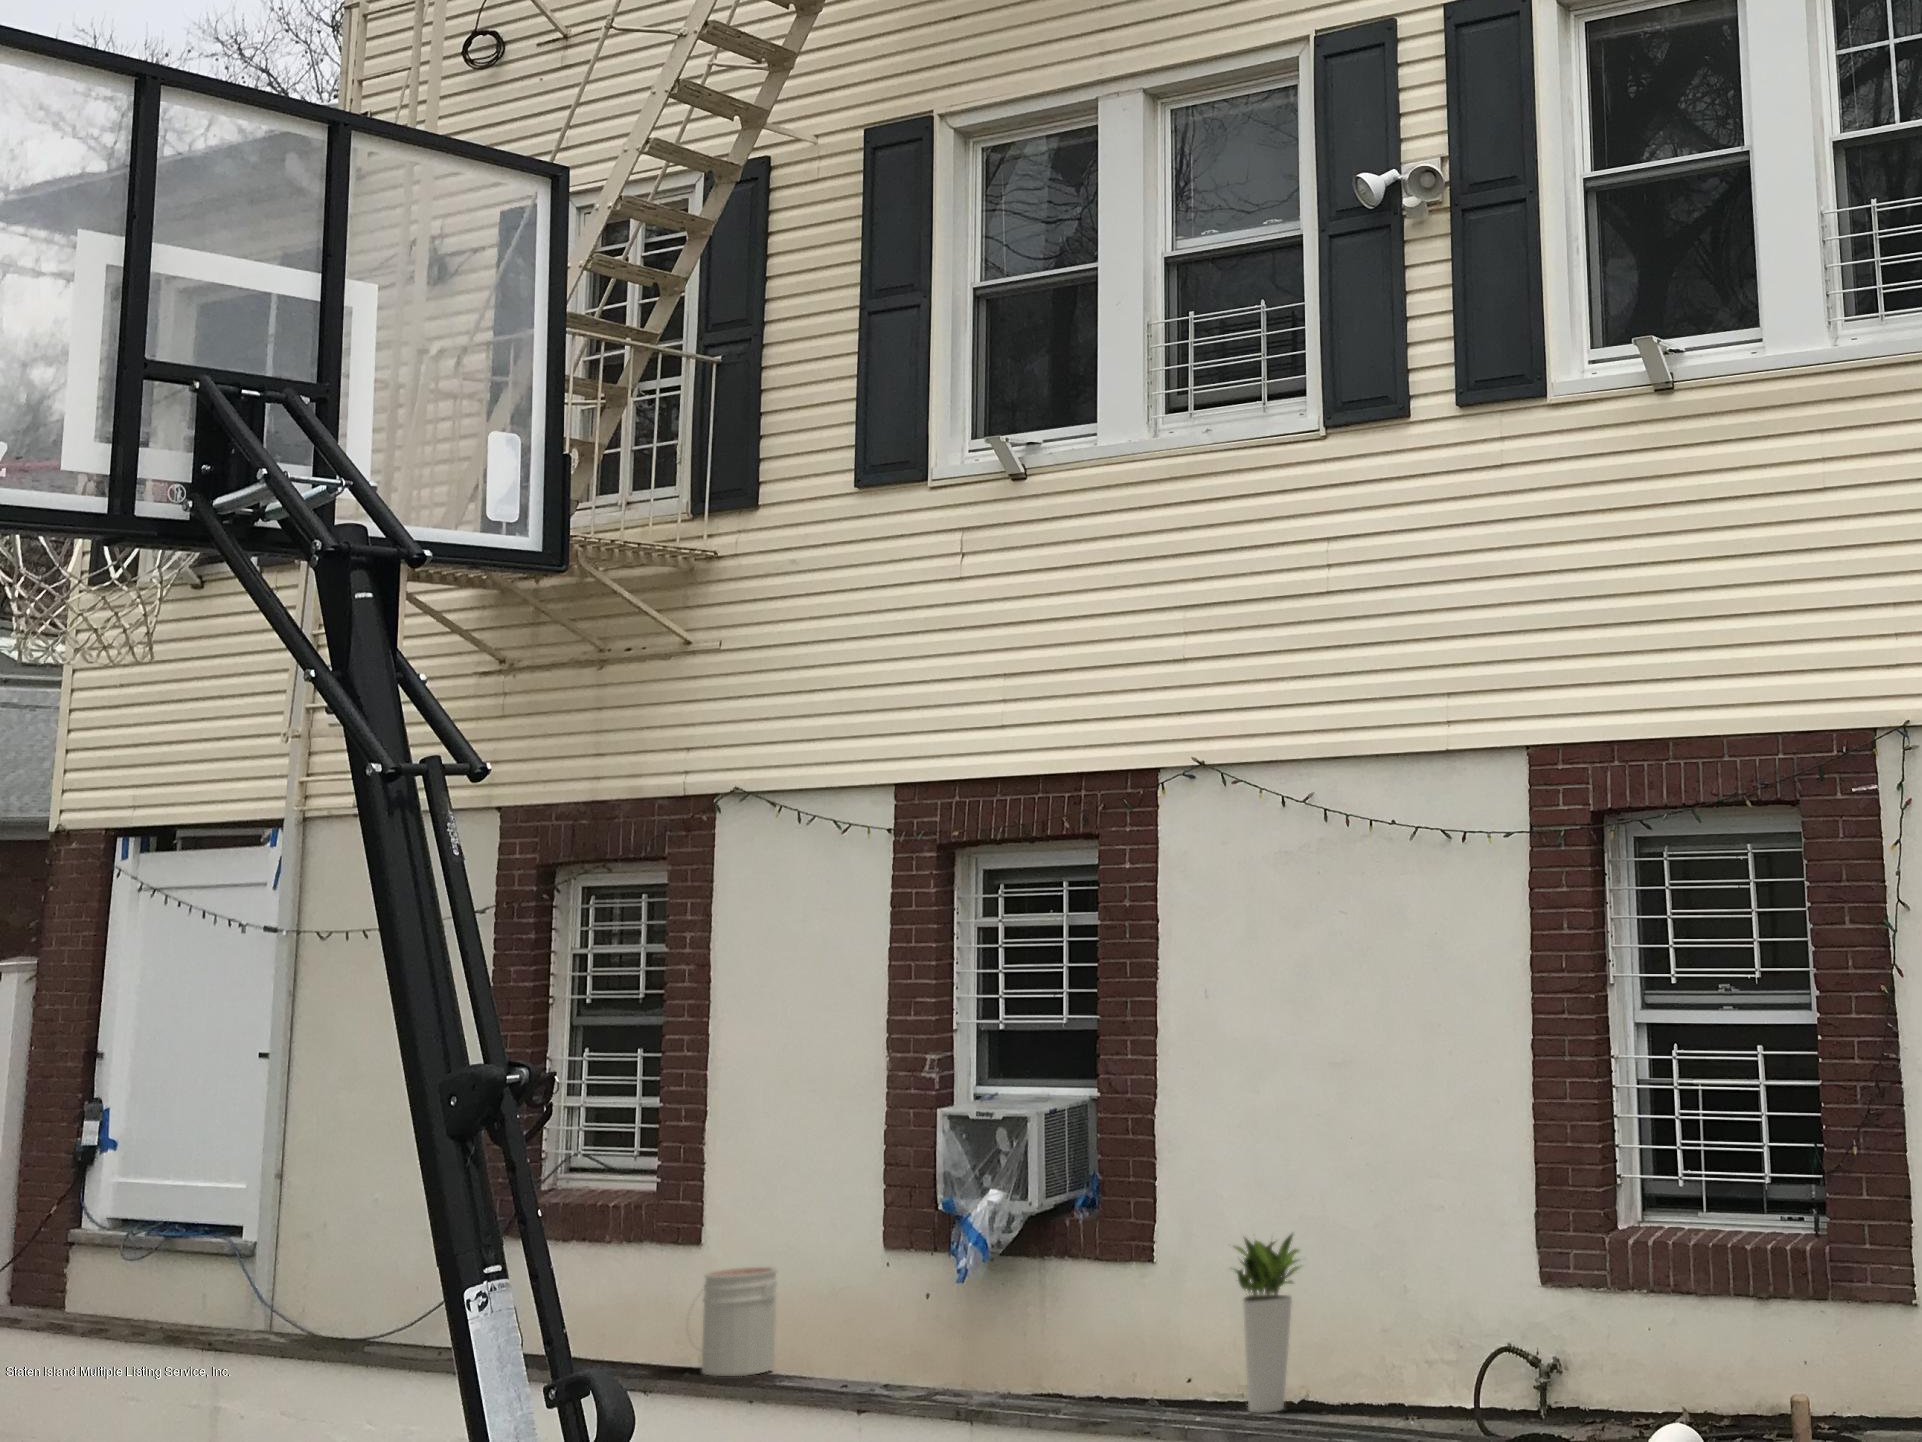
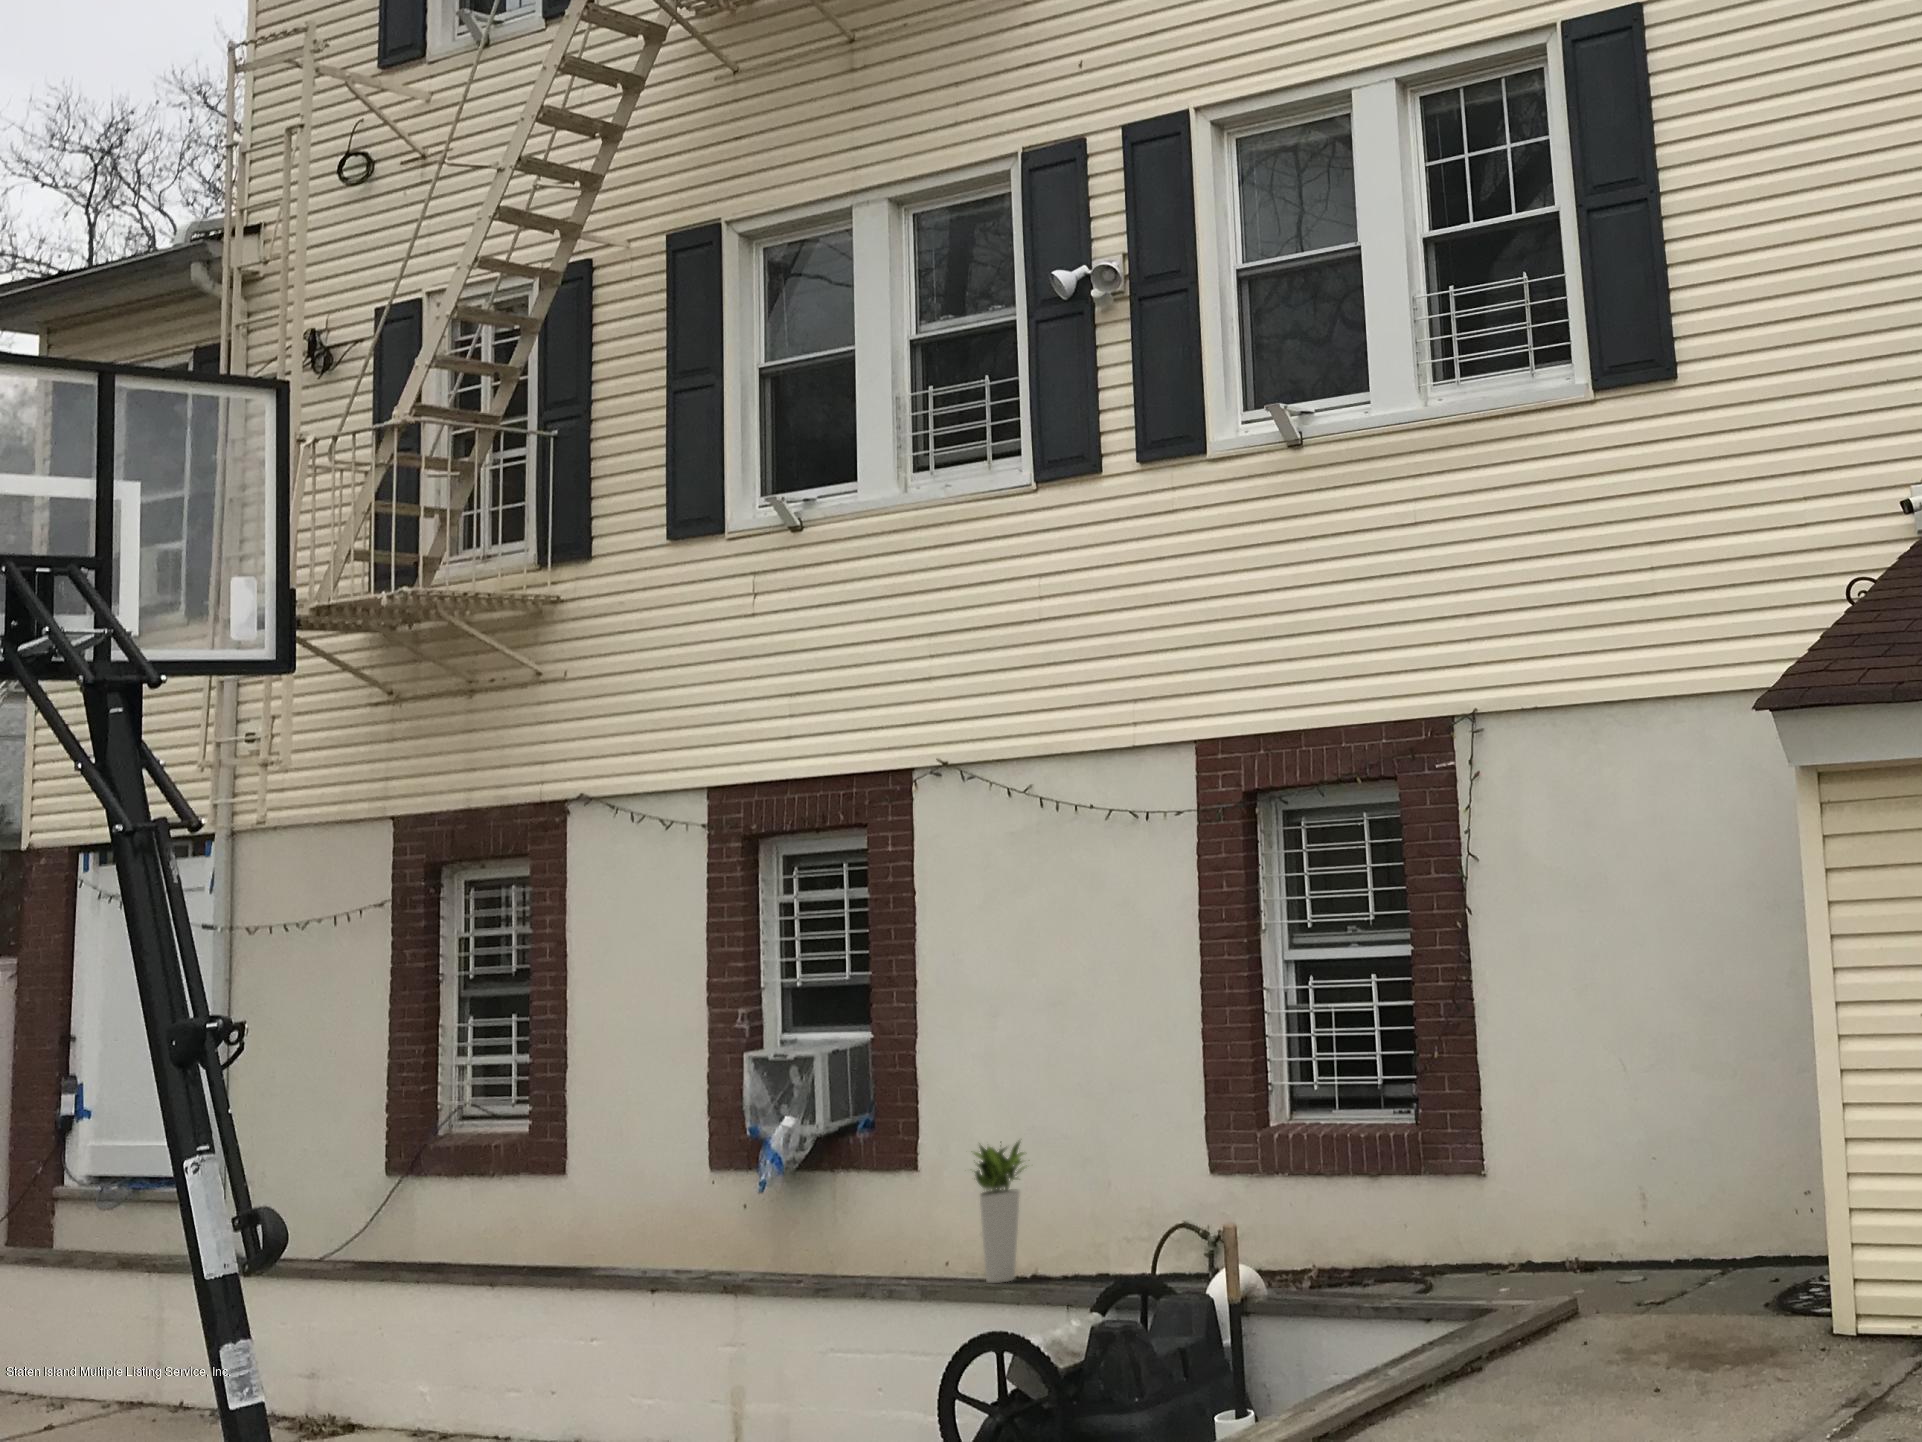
bucket: present [695,1267,777,1376] -> none [550,1188,625,1278]

